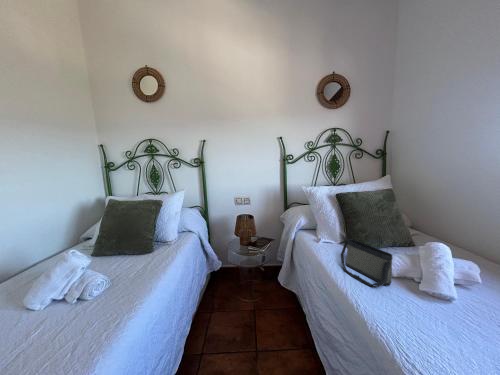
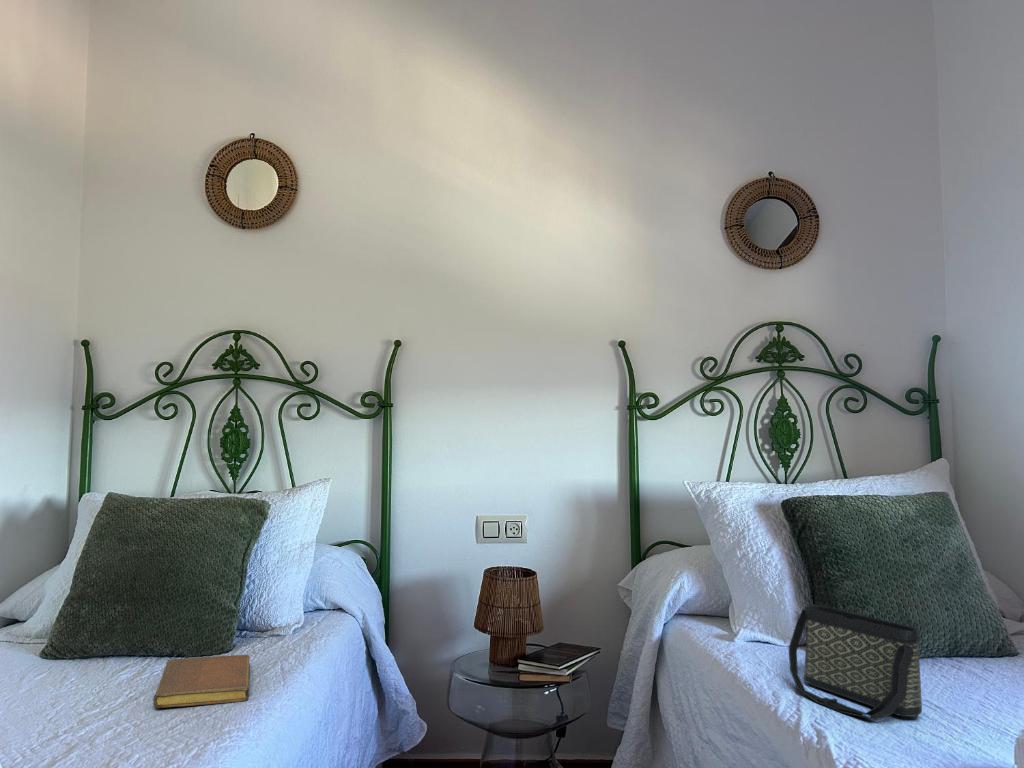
notebook: none [115,259,155,288] -> present [153,655,250,708]

